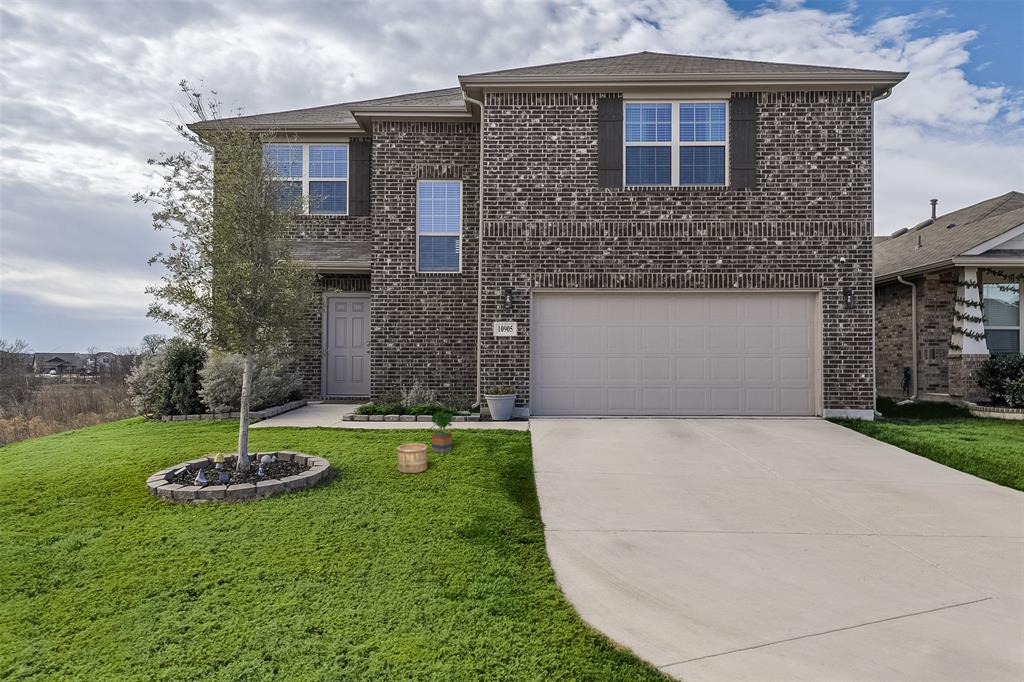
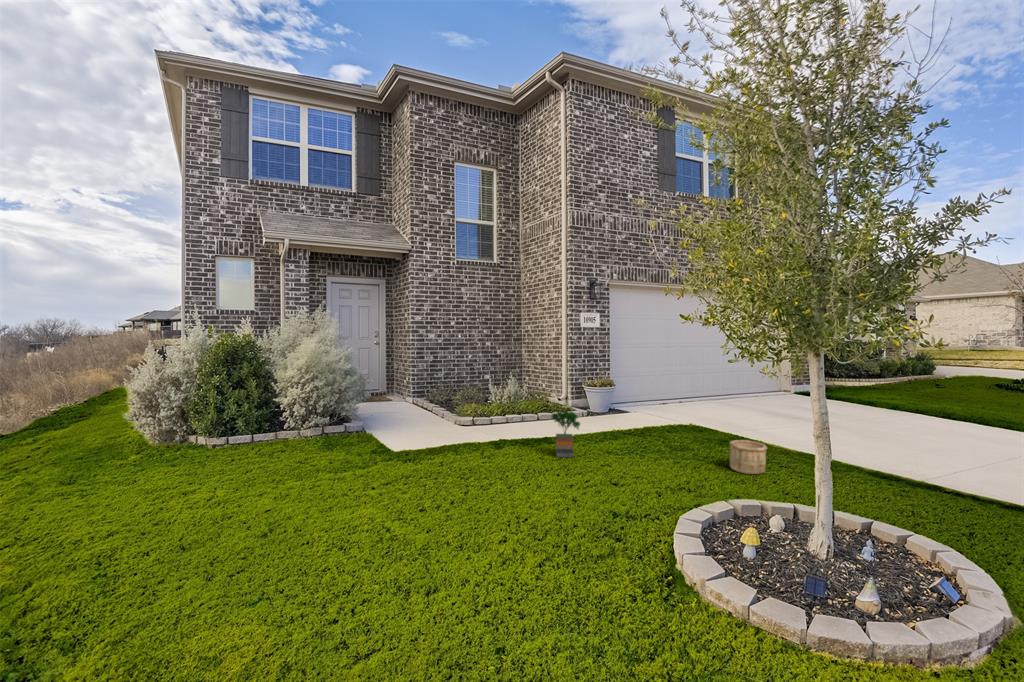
potted tree: present [432,413,455,453] -> present [551,411,580,457]

